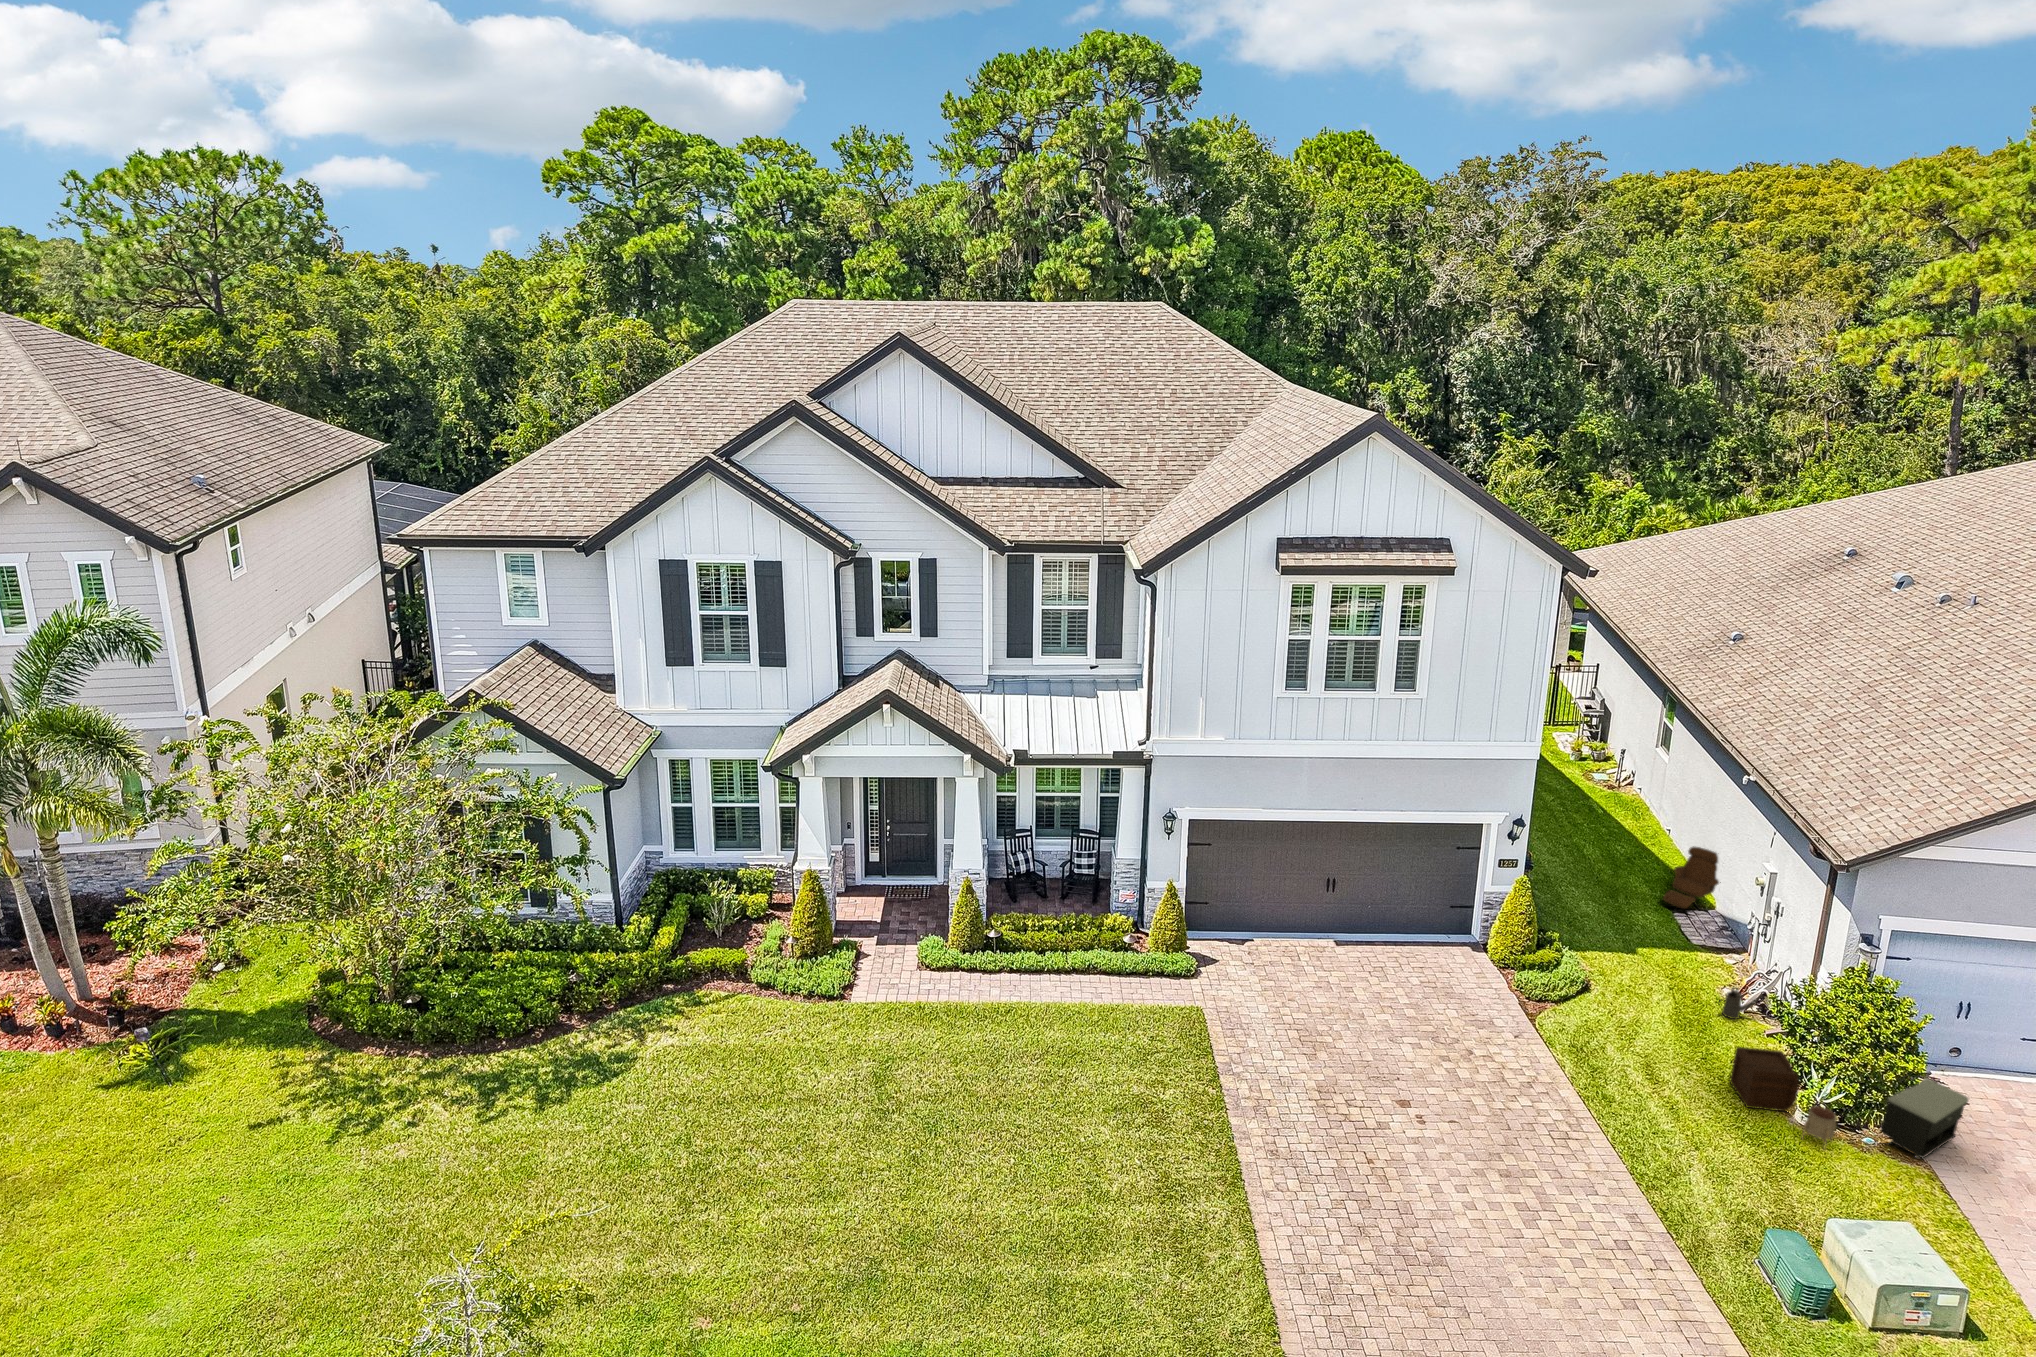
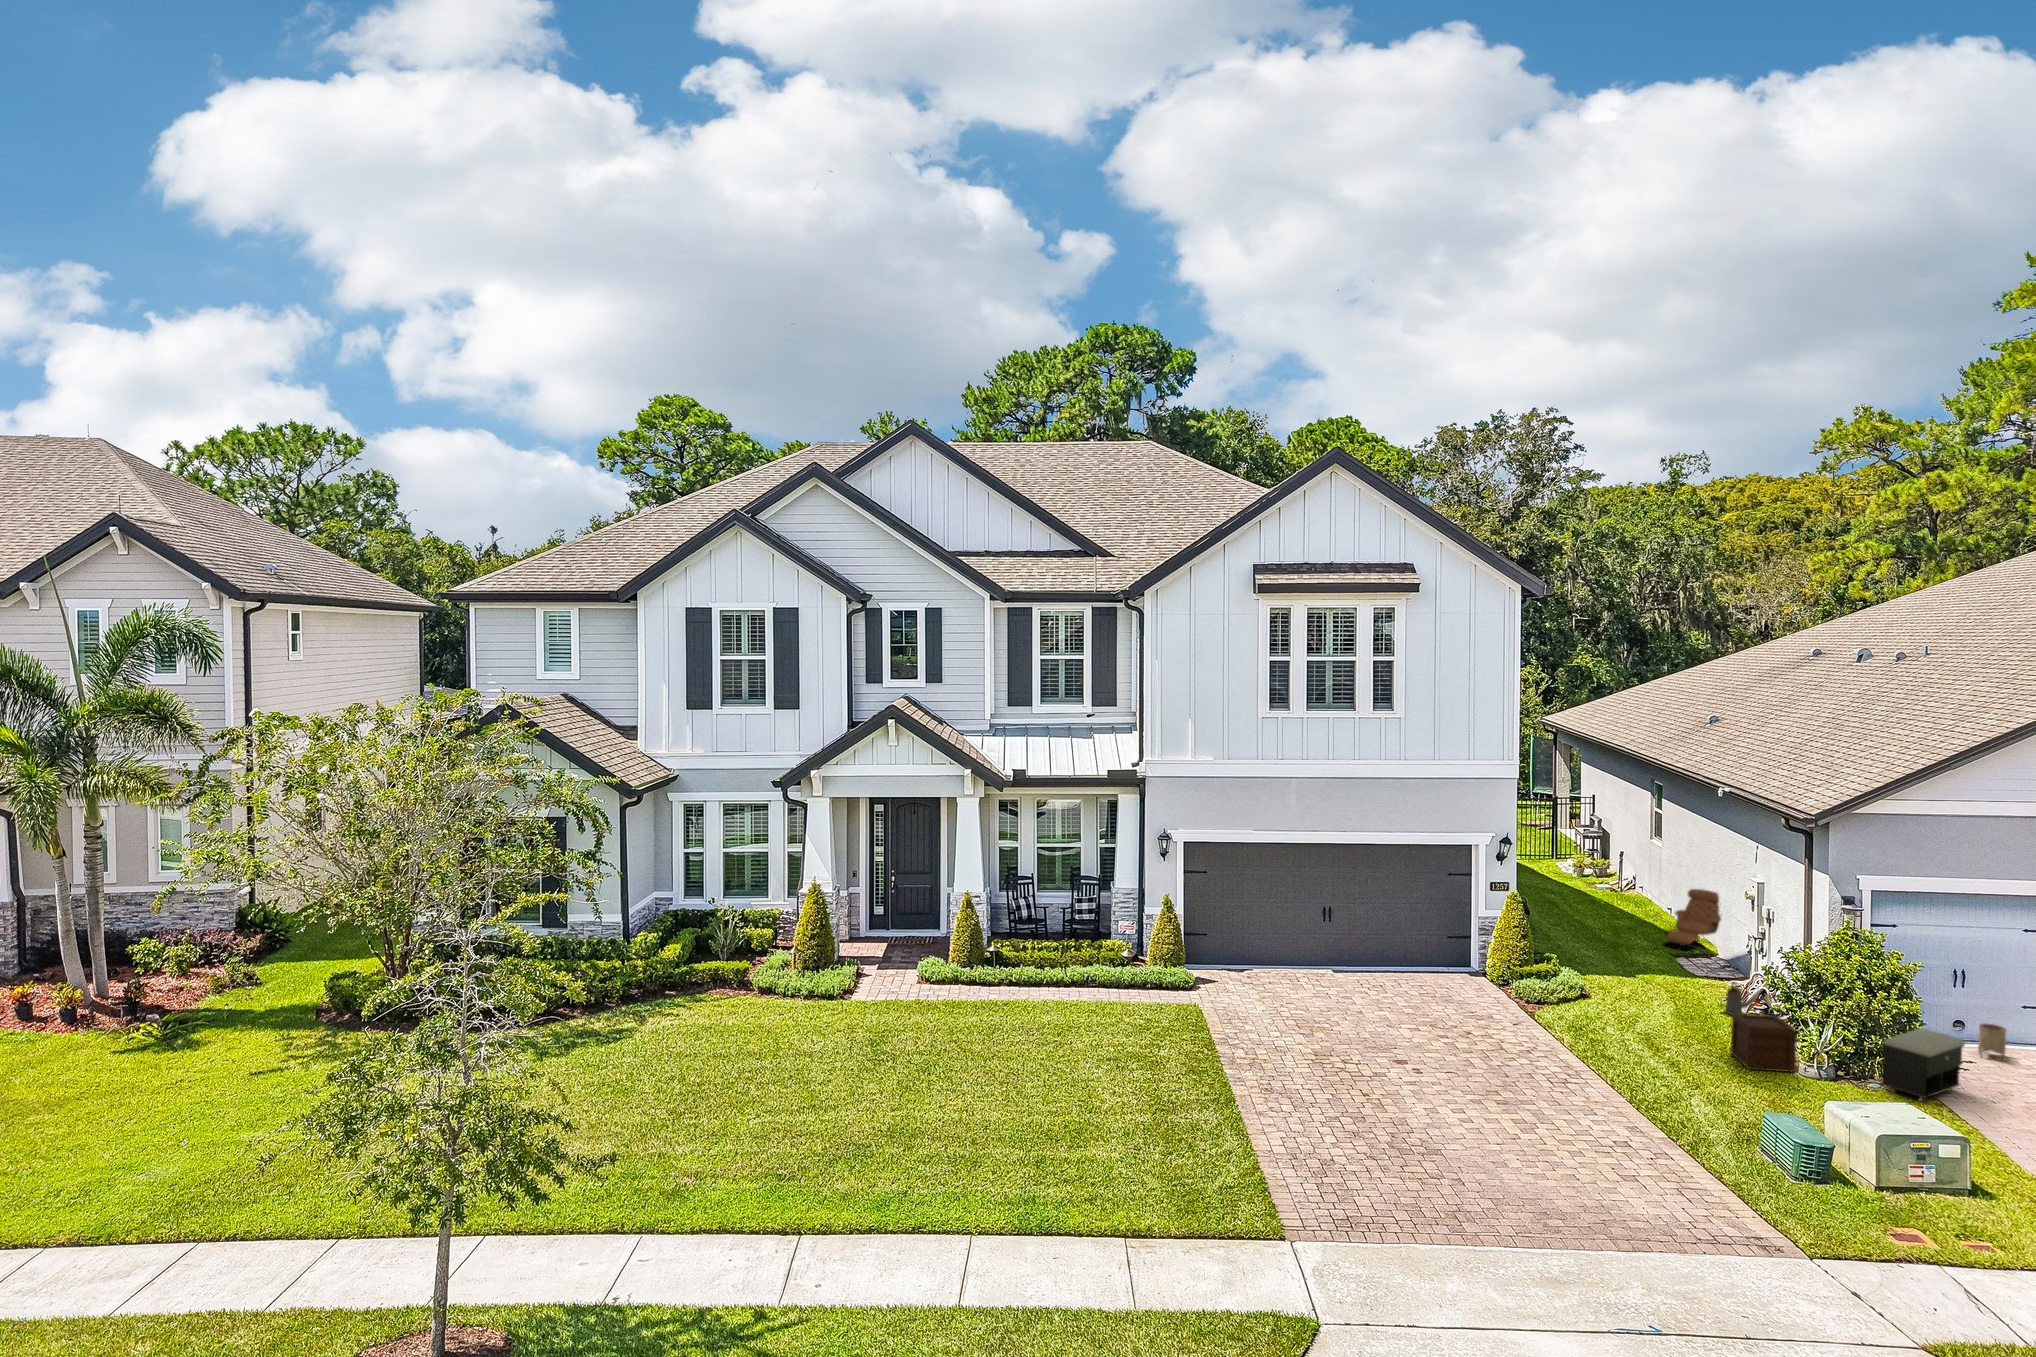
planter: present [1802,1106,1837,1148] -> present [1978,1023,2006,1060]

